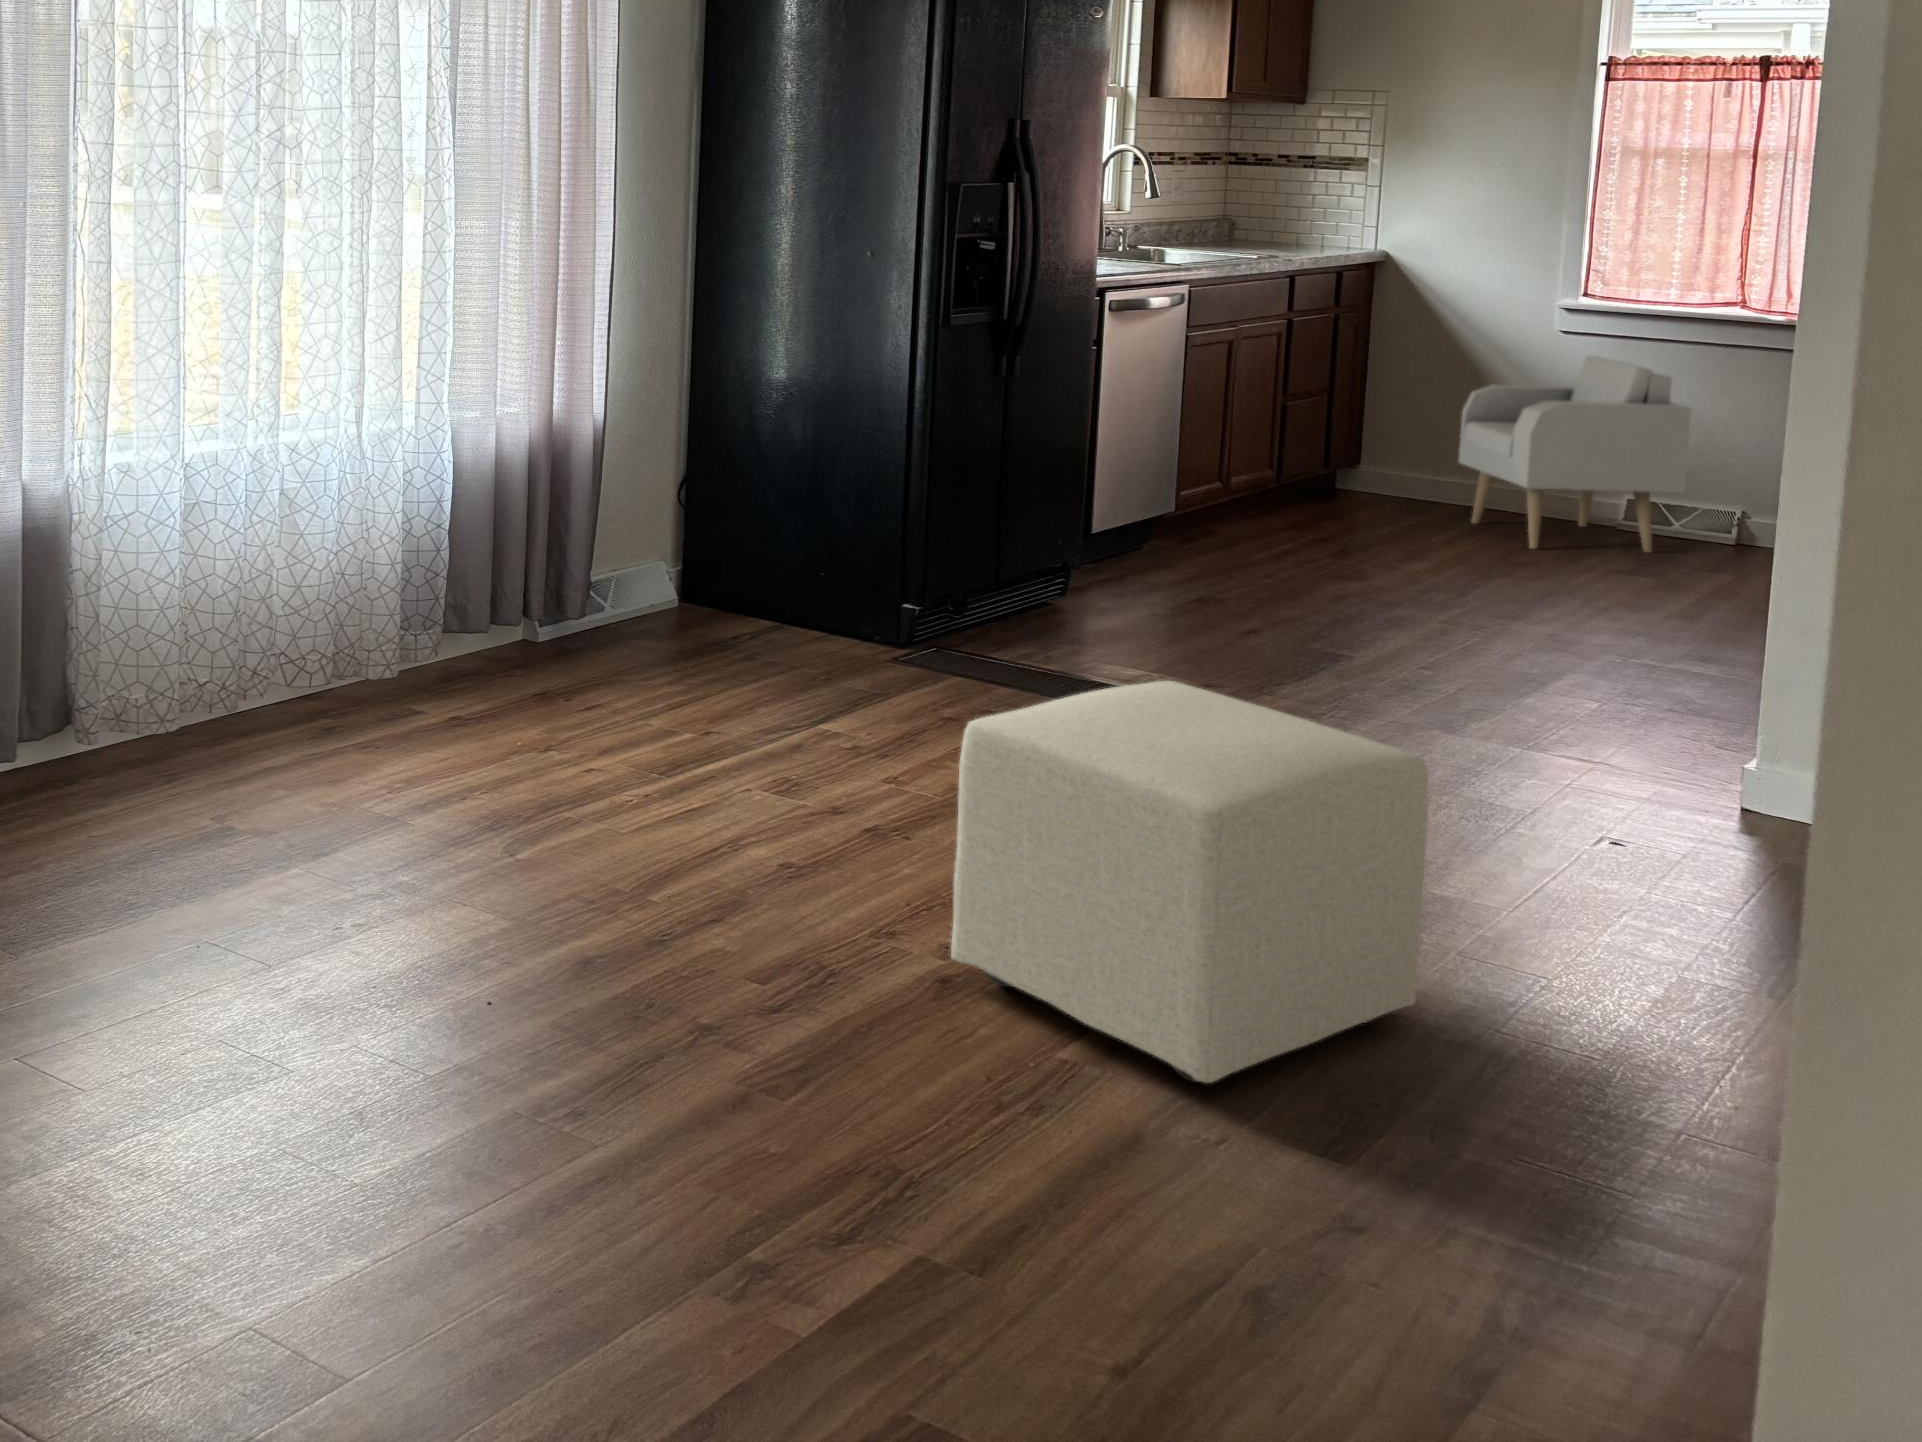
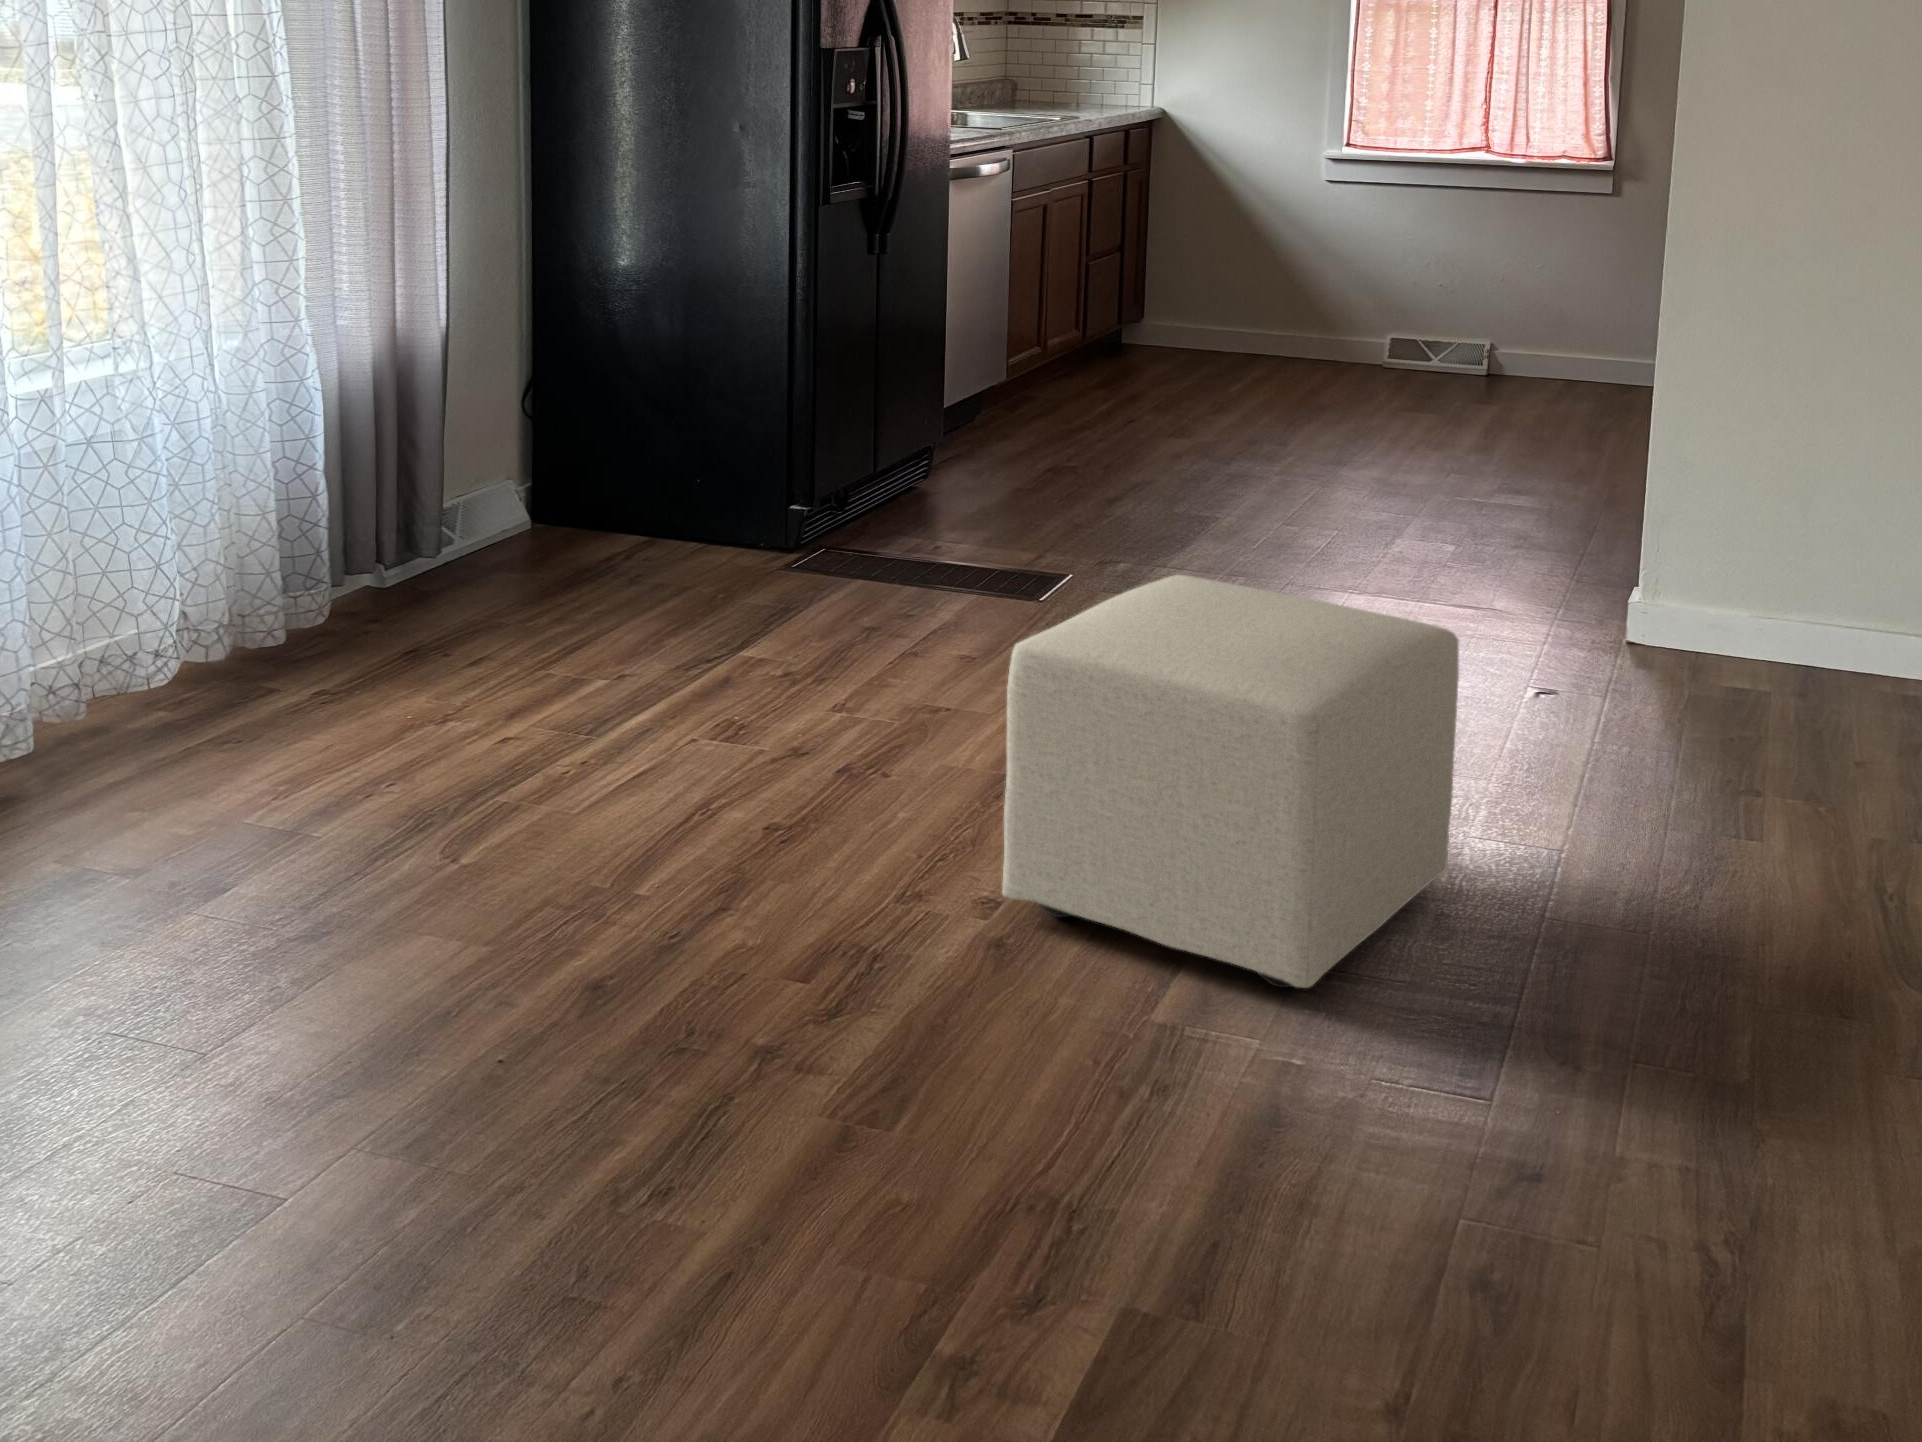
armchair: present [1459,356,1692,552] -> none [1246,204,1453,393]

